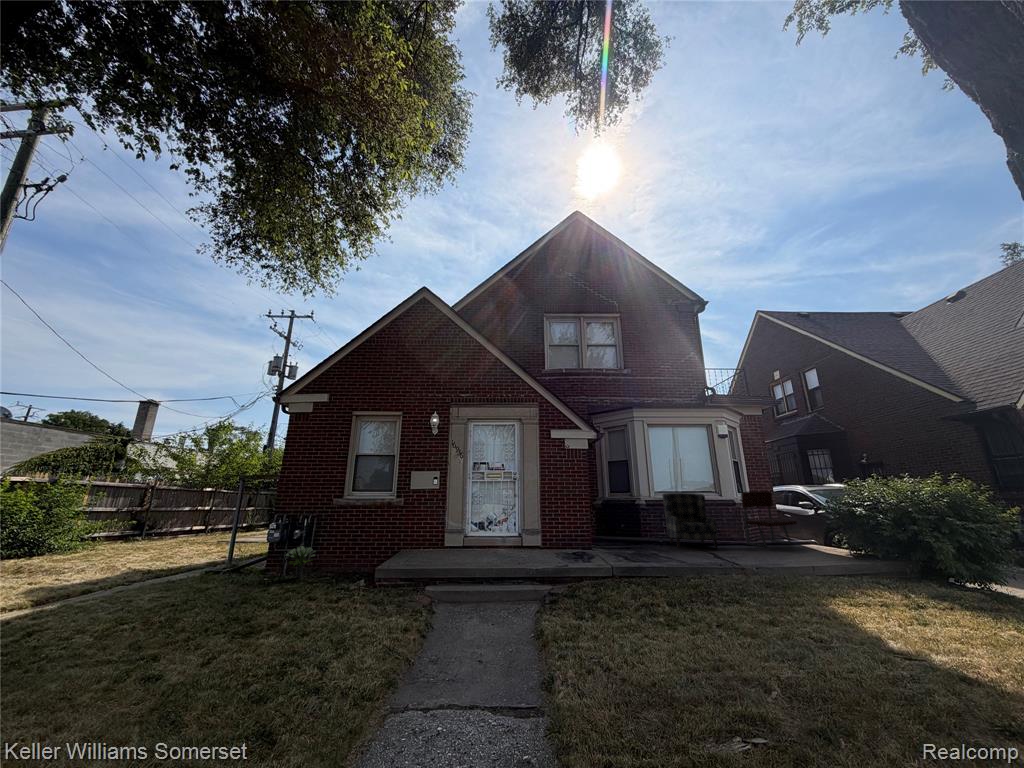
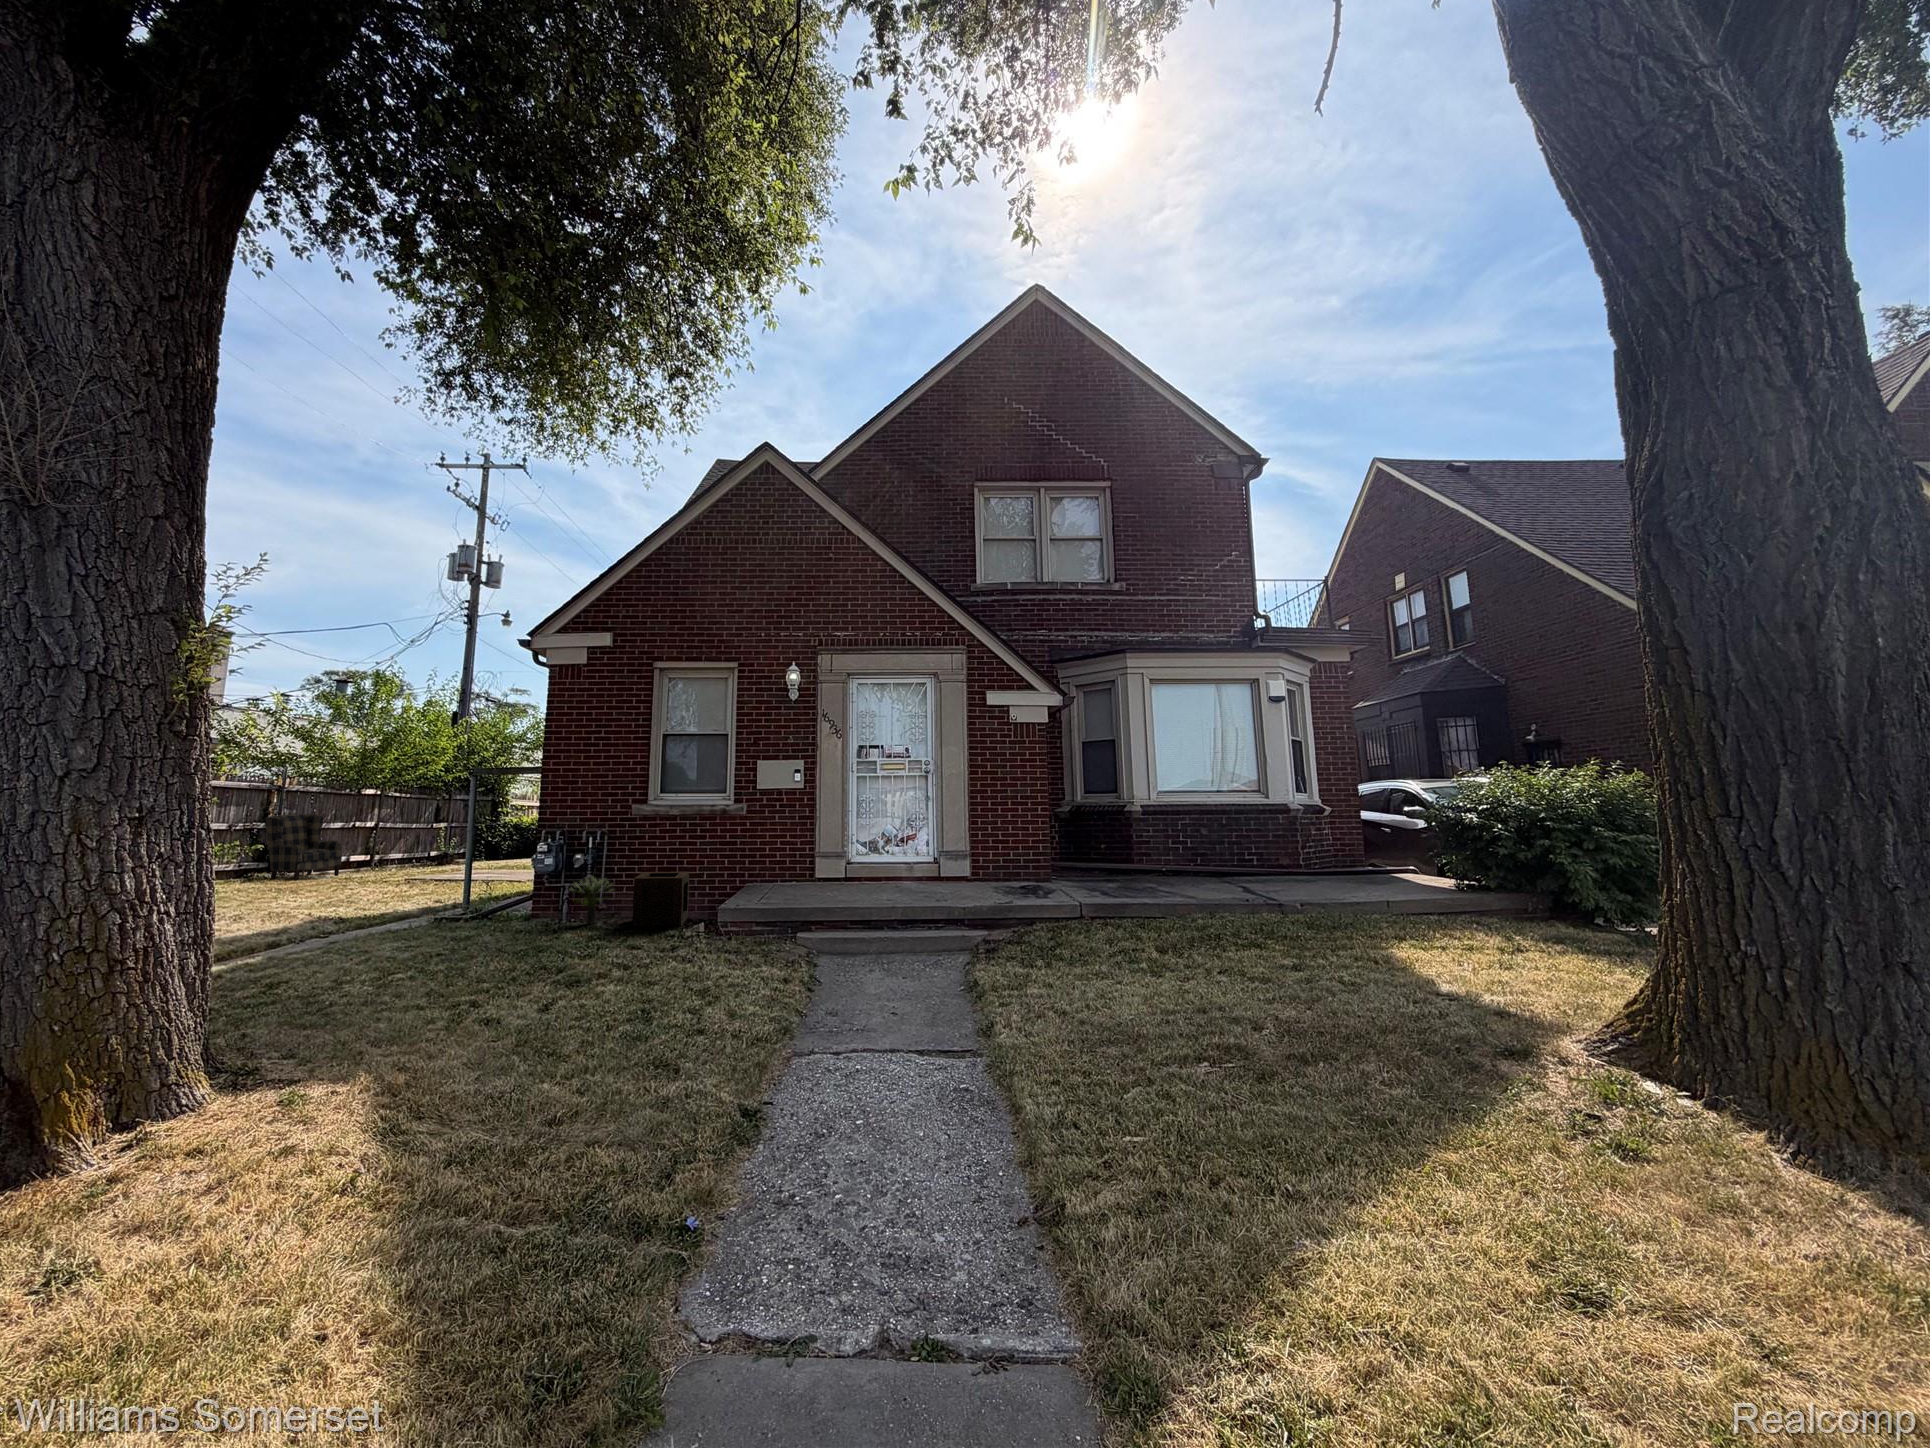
bench: present [741,491,797,547] -> none [1299,791,1387,880]
chair: present [662,493,718,548] -> present [265,814,342,881]
wooden crate: none [324,543,365,580] -> present [633,872,689,926]

